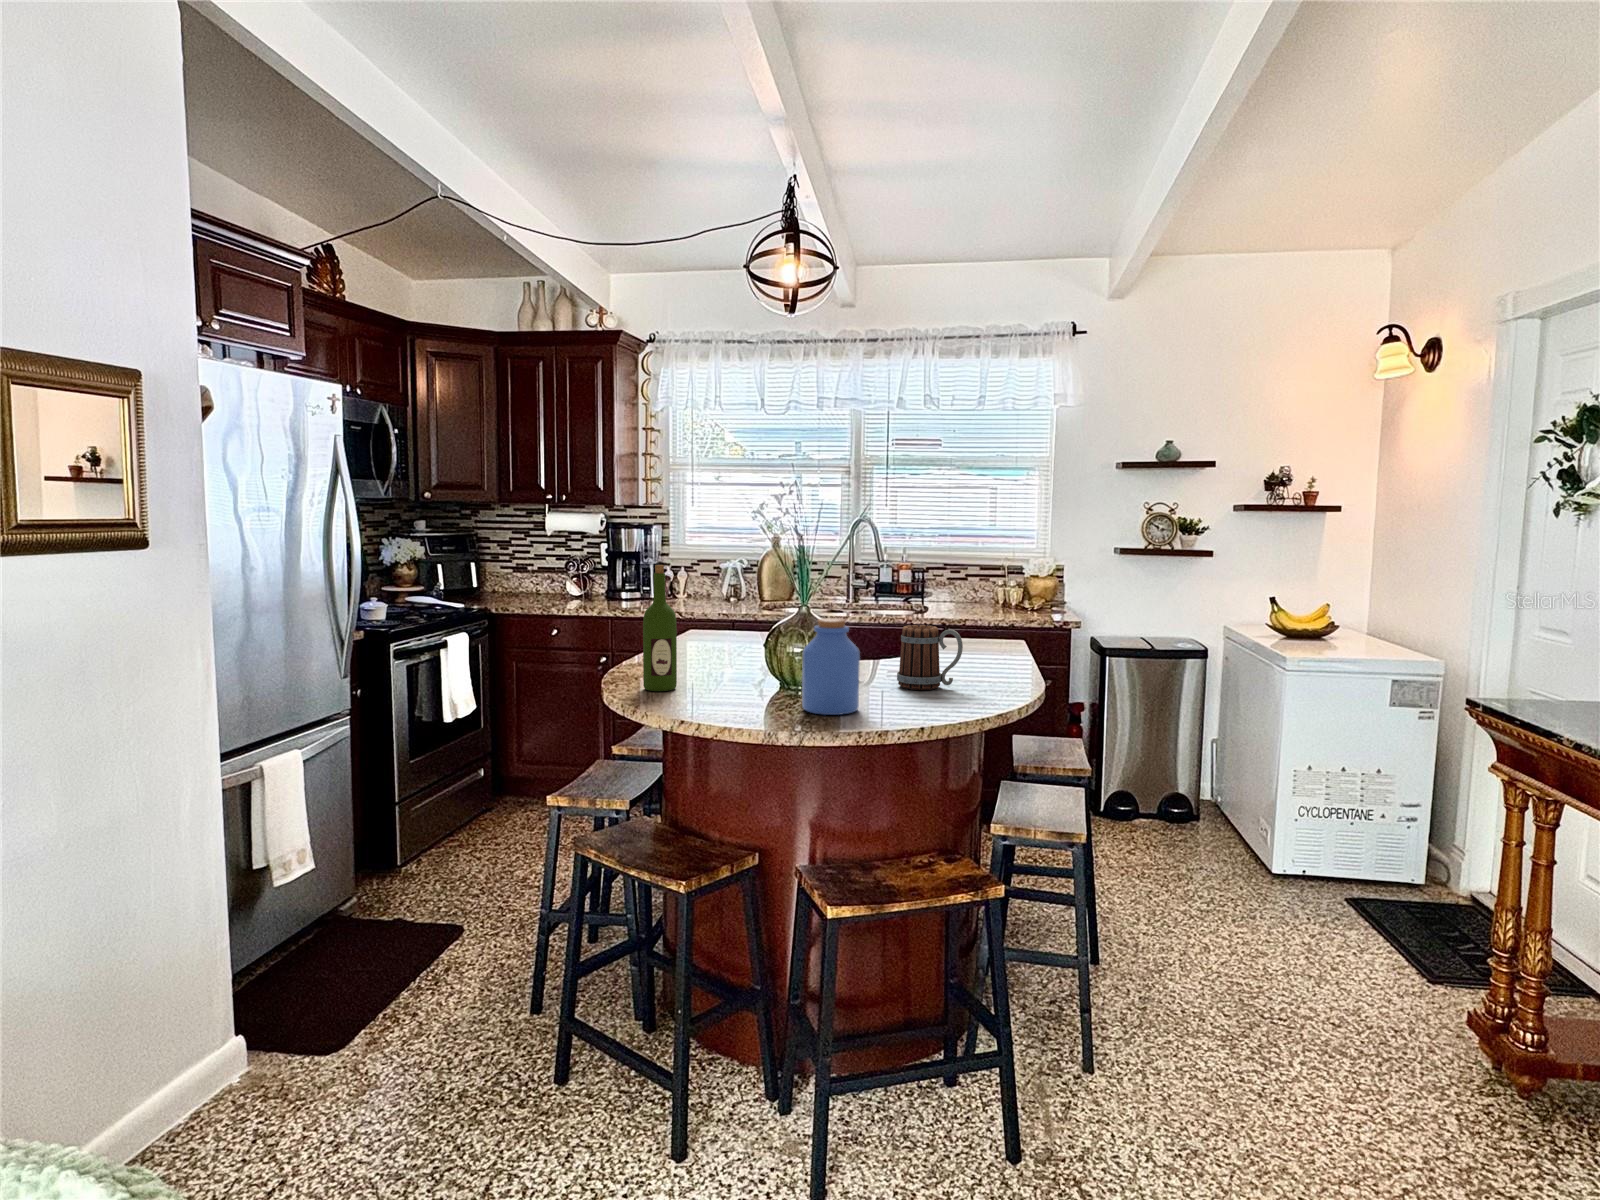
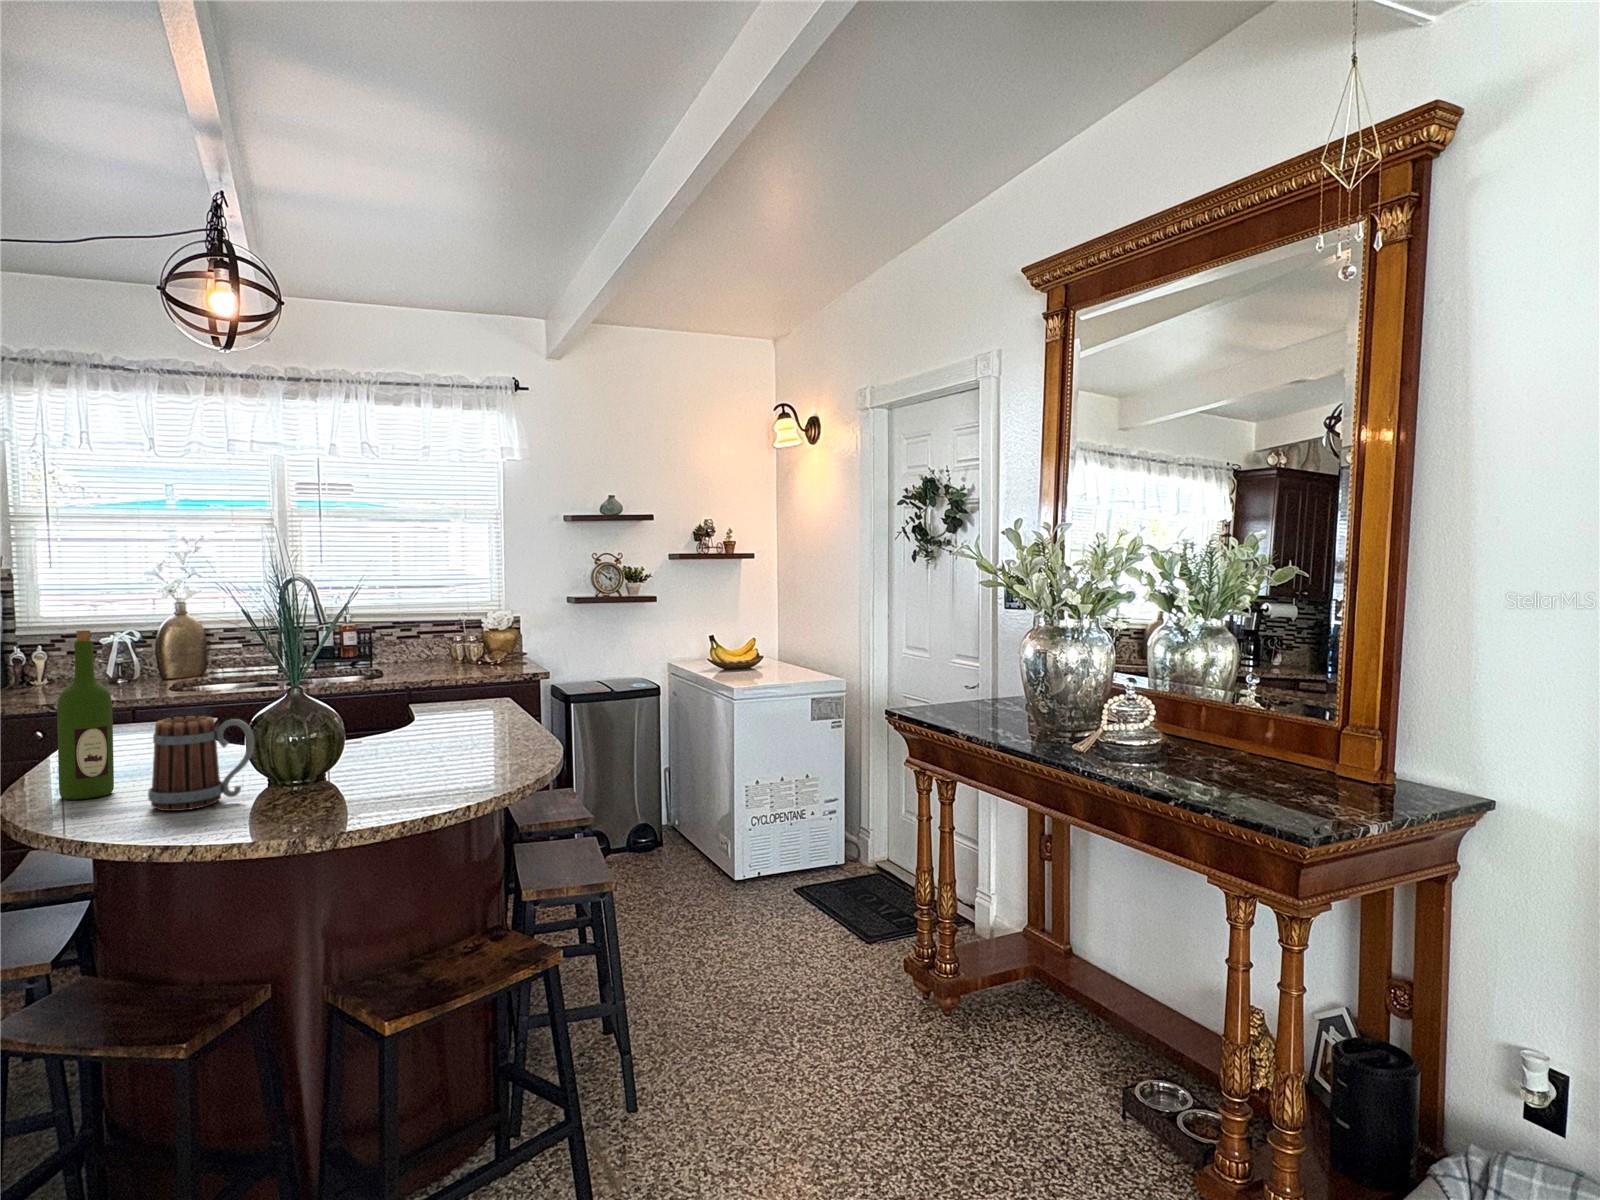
jar: present [802,618,860,715] -> none [317,682,391,795]
mug: present [897,625,963,690] -> present [148,716,254,811]

